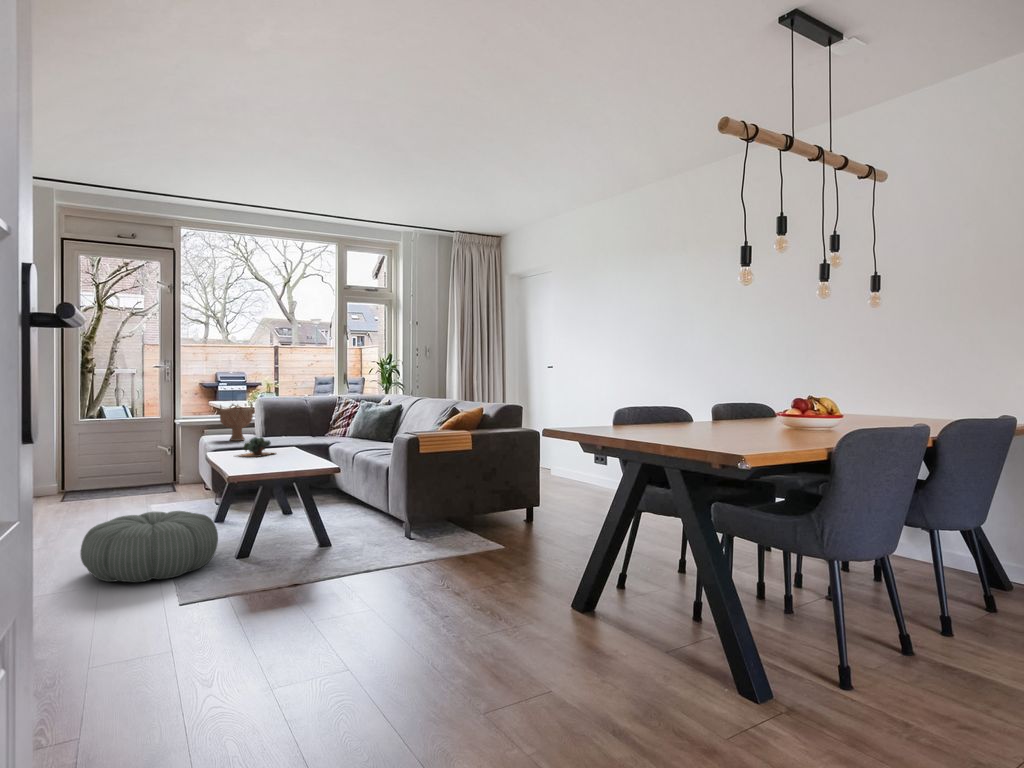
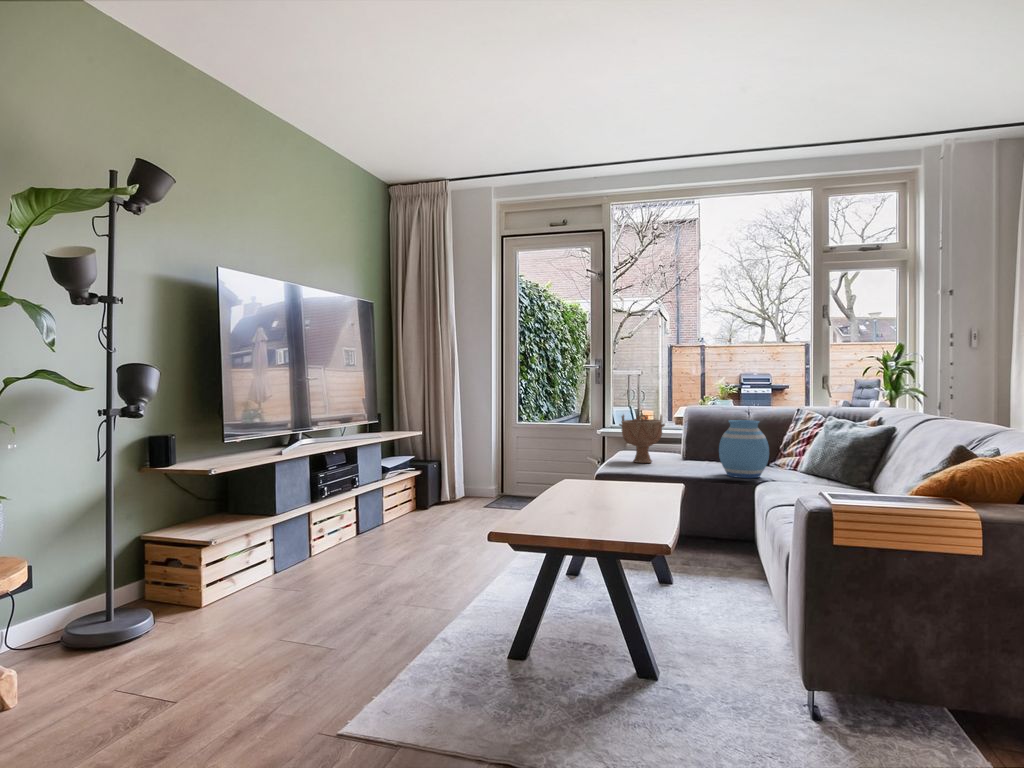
vase: none [302,404,335,443] -> present [719,420,769,478]
succulent plant: present [237,437,274,457] -> none [577,466,641,498]
pouf: present [80,511,218,582] -> none [306,563,481,679]

